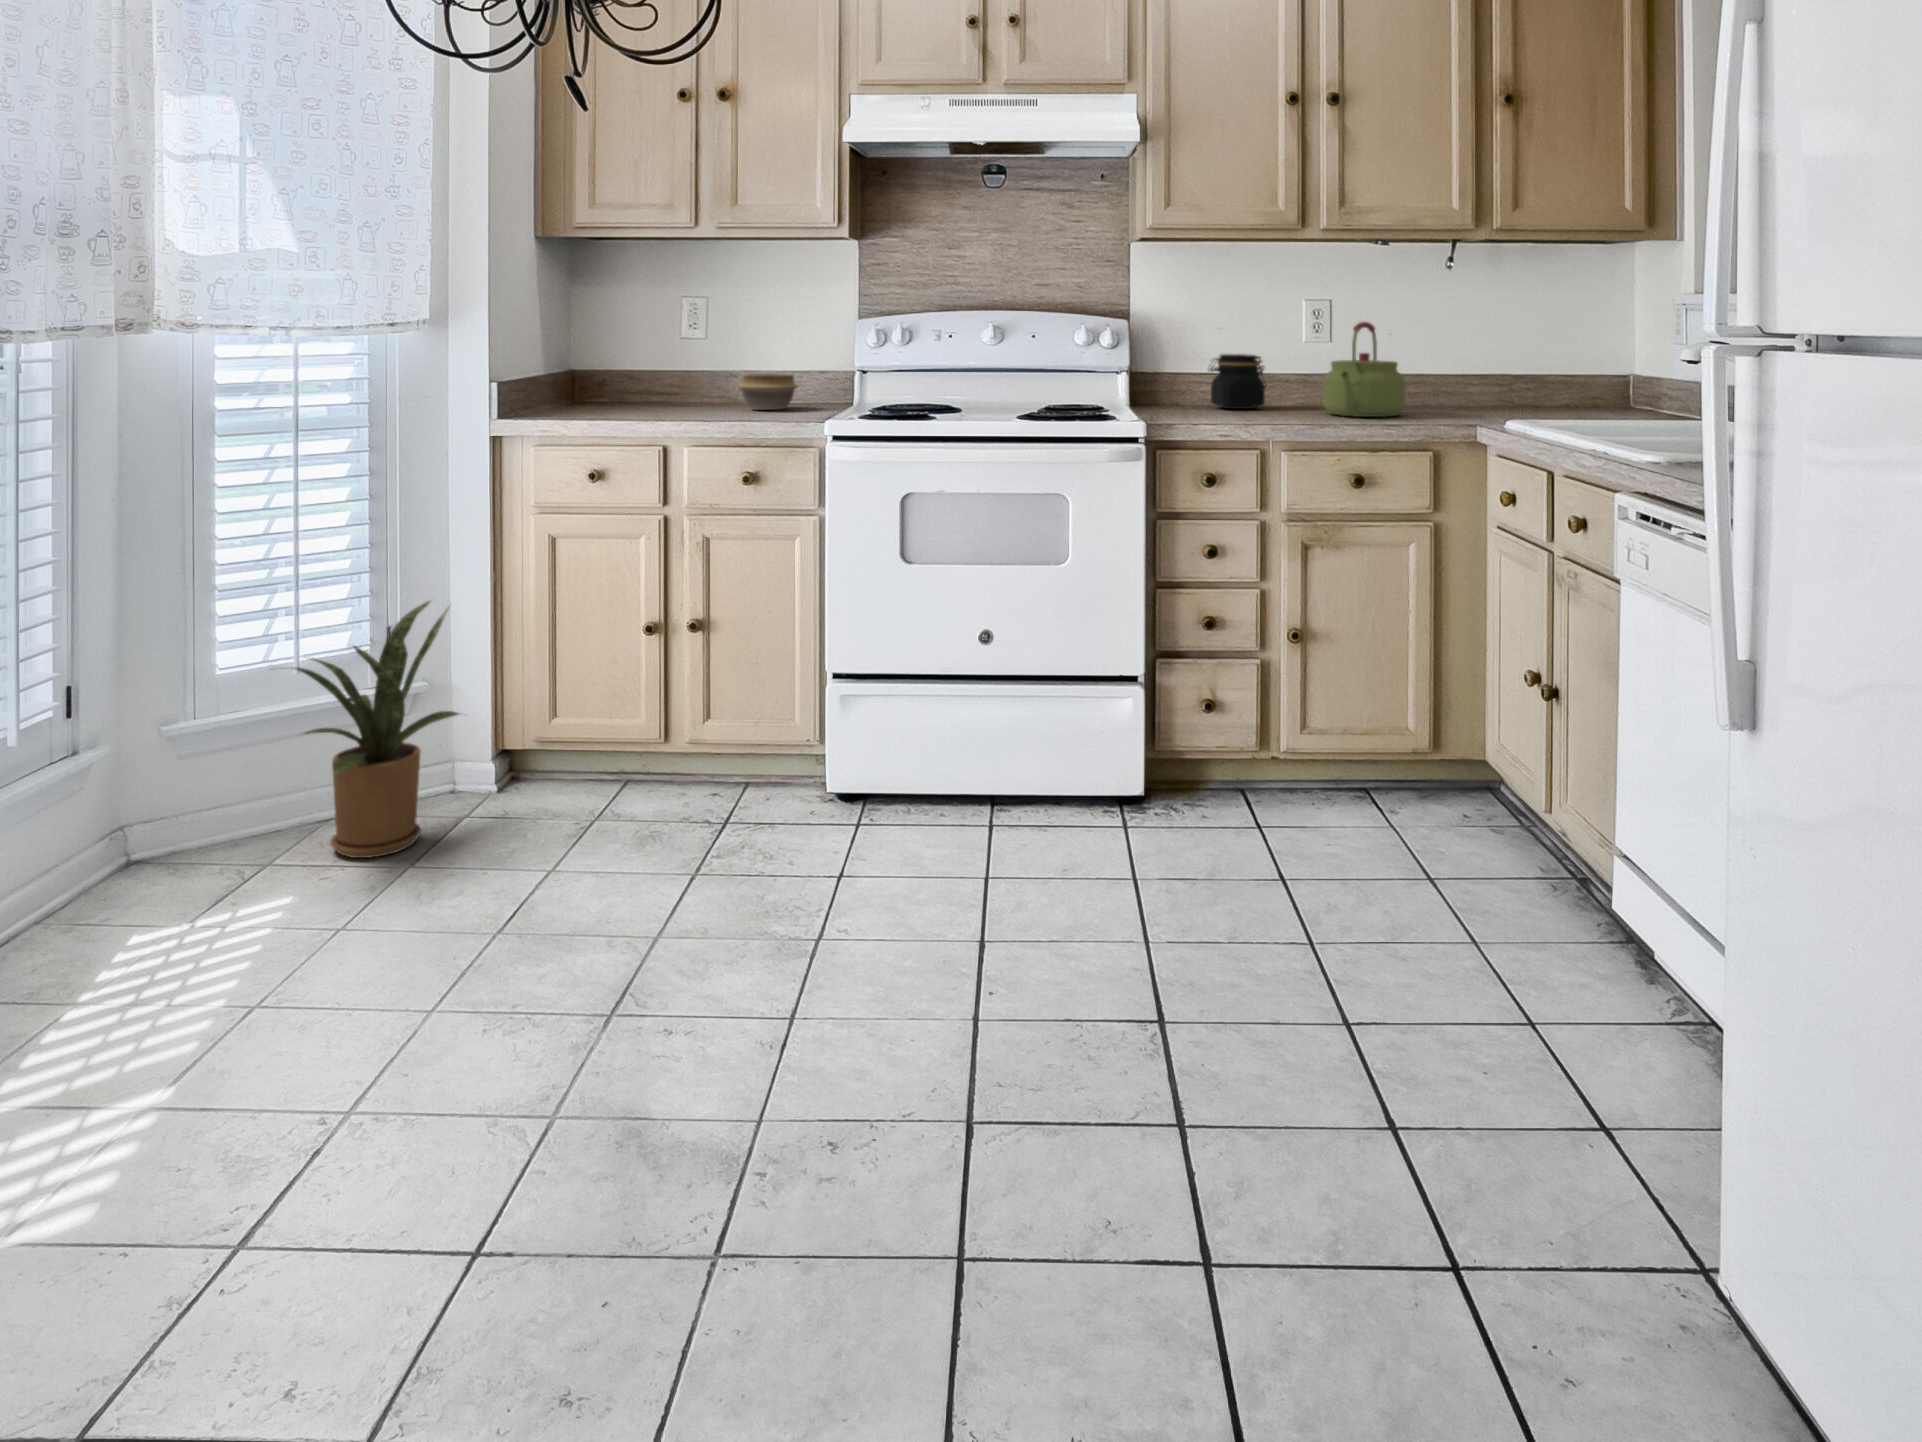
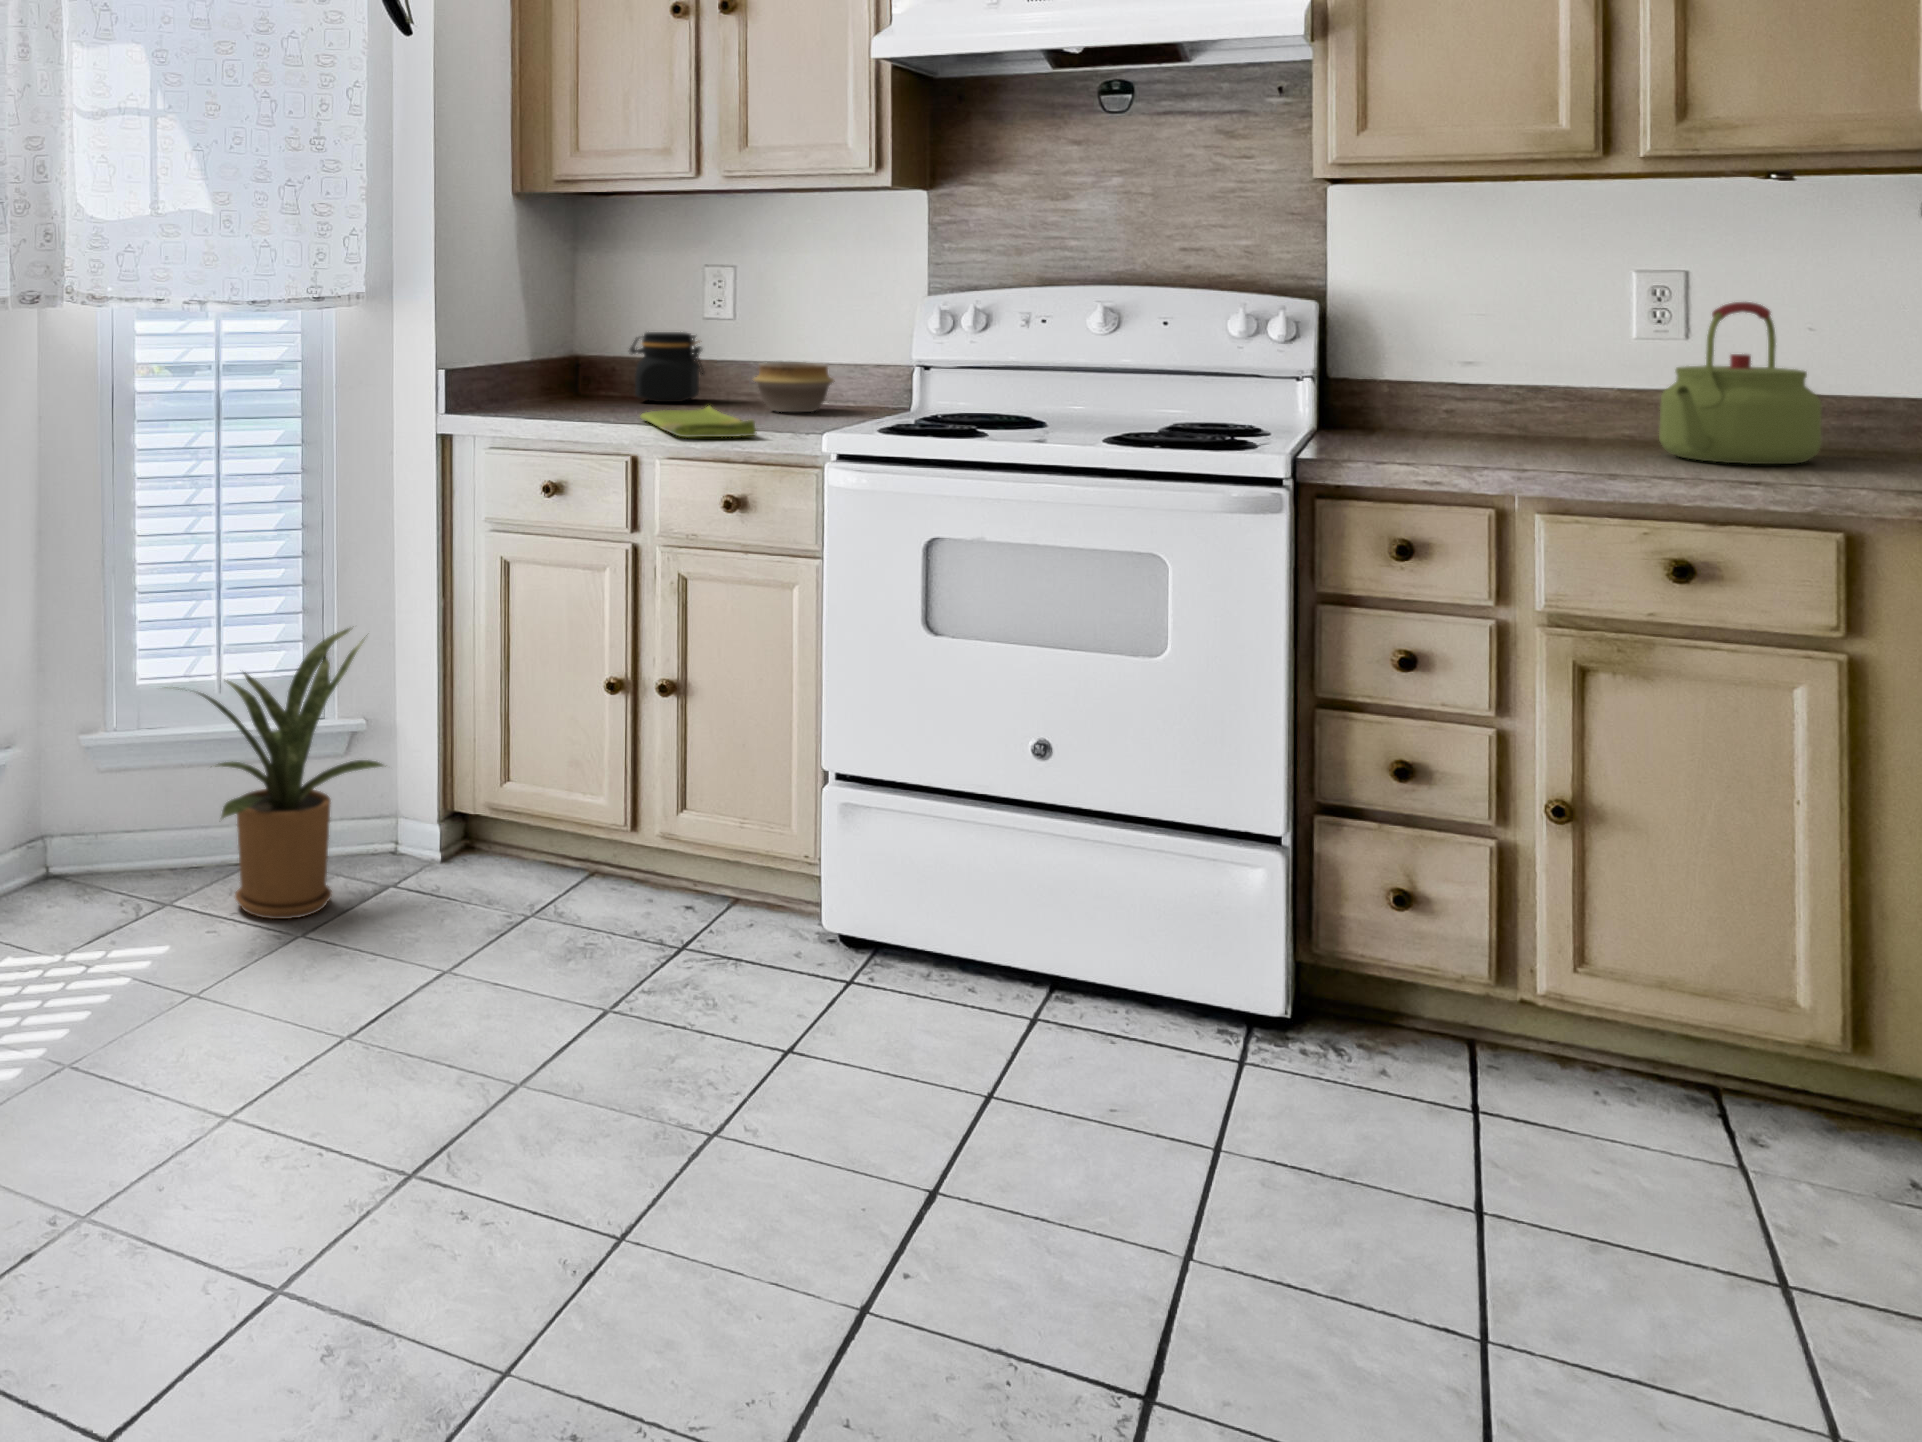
jar: present [1209,354,1266,409] -> present [630,332,704,402]
dish towel: none [665,406,776,429] -> present [640,406,757,437]

